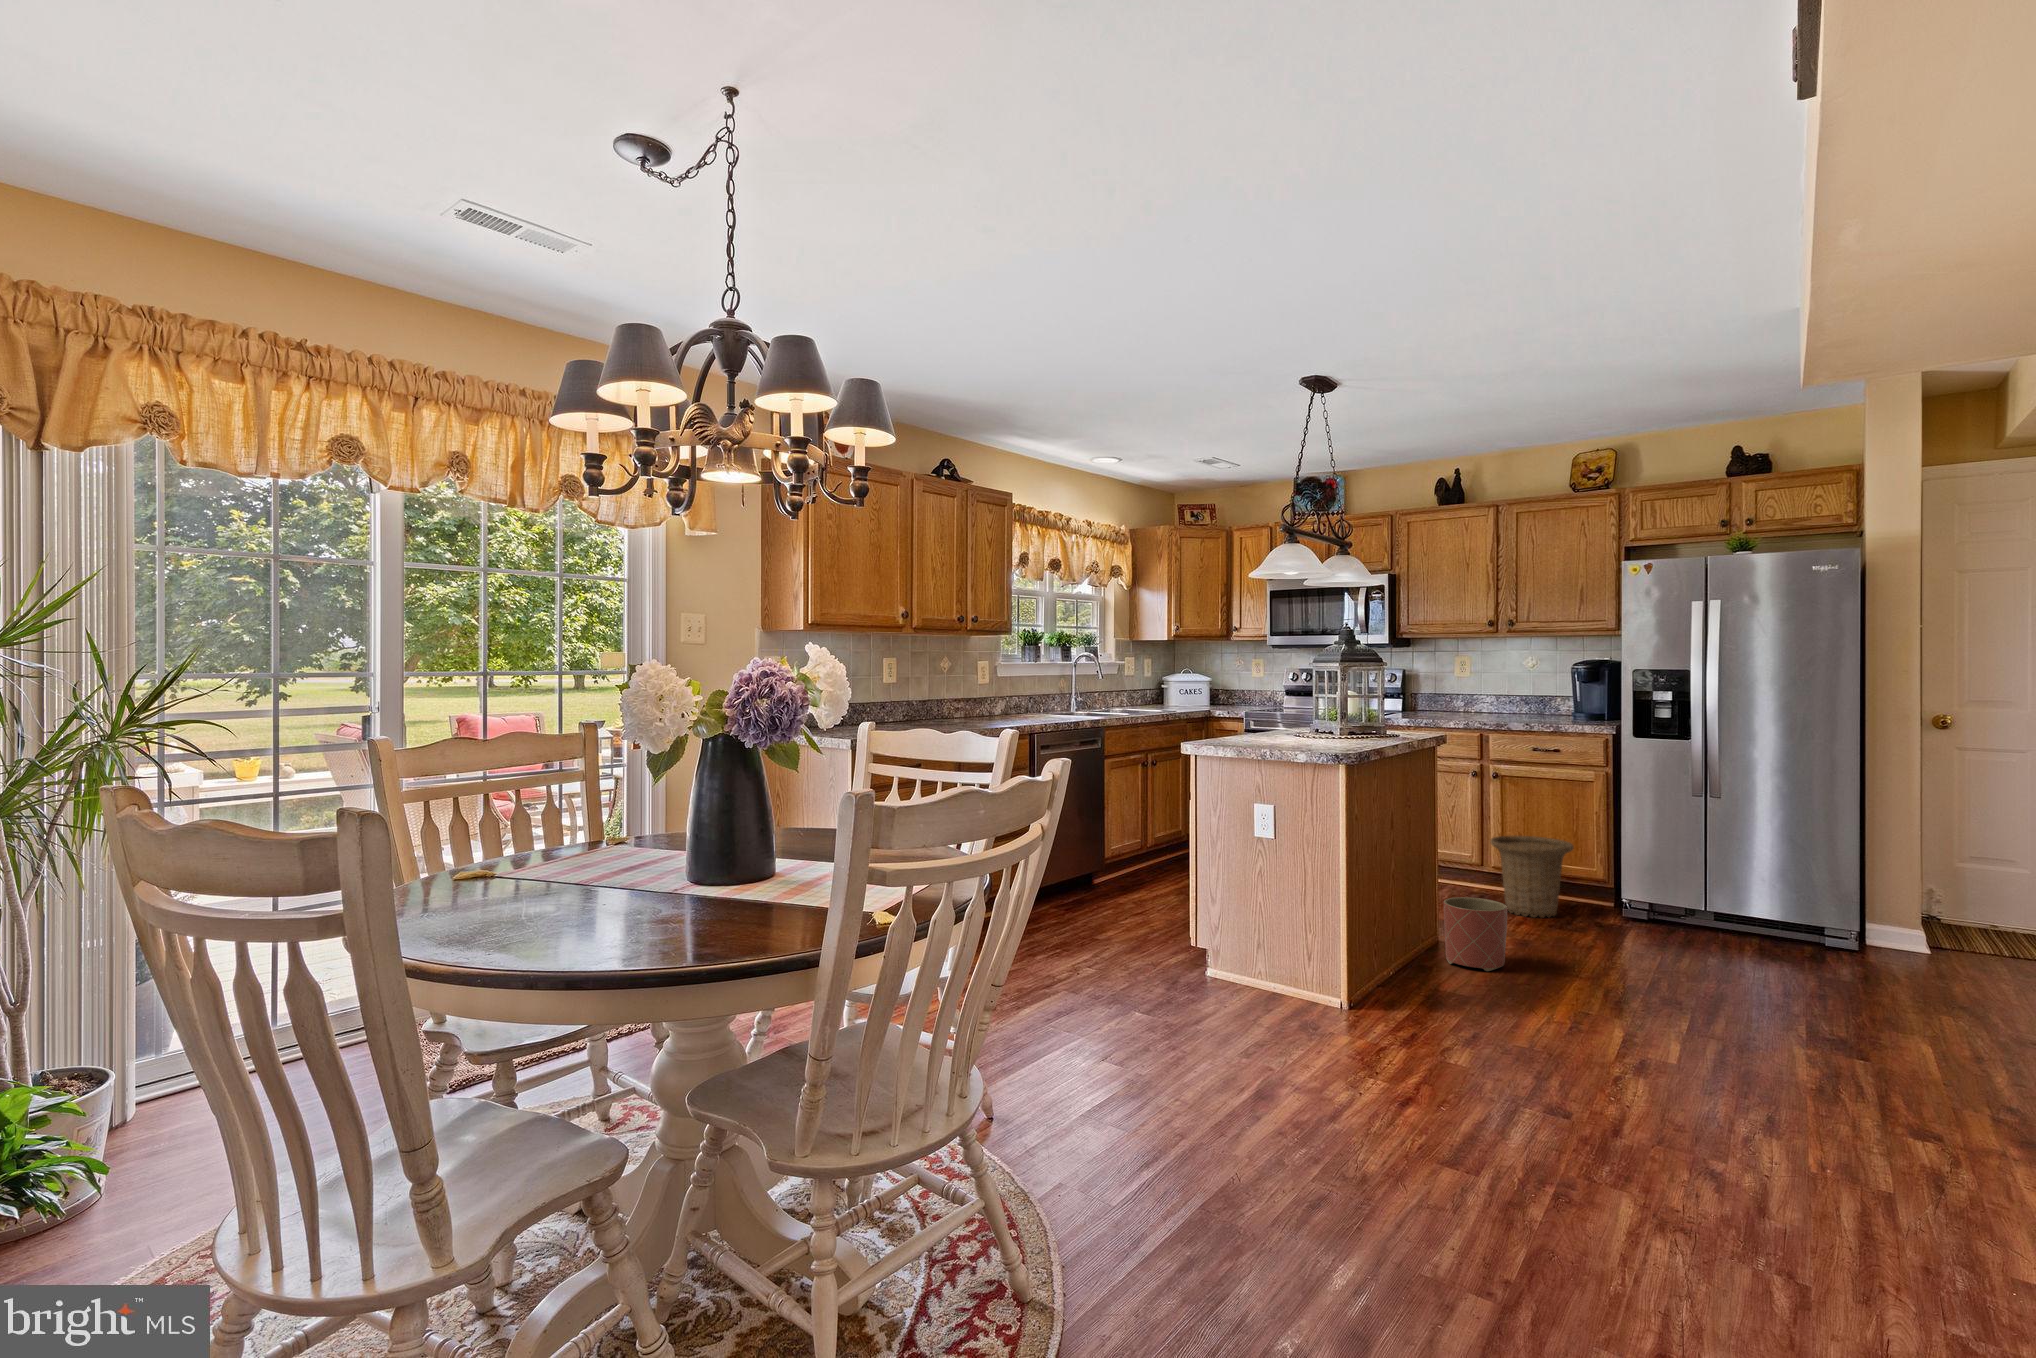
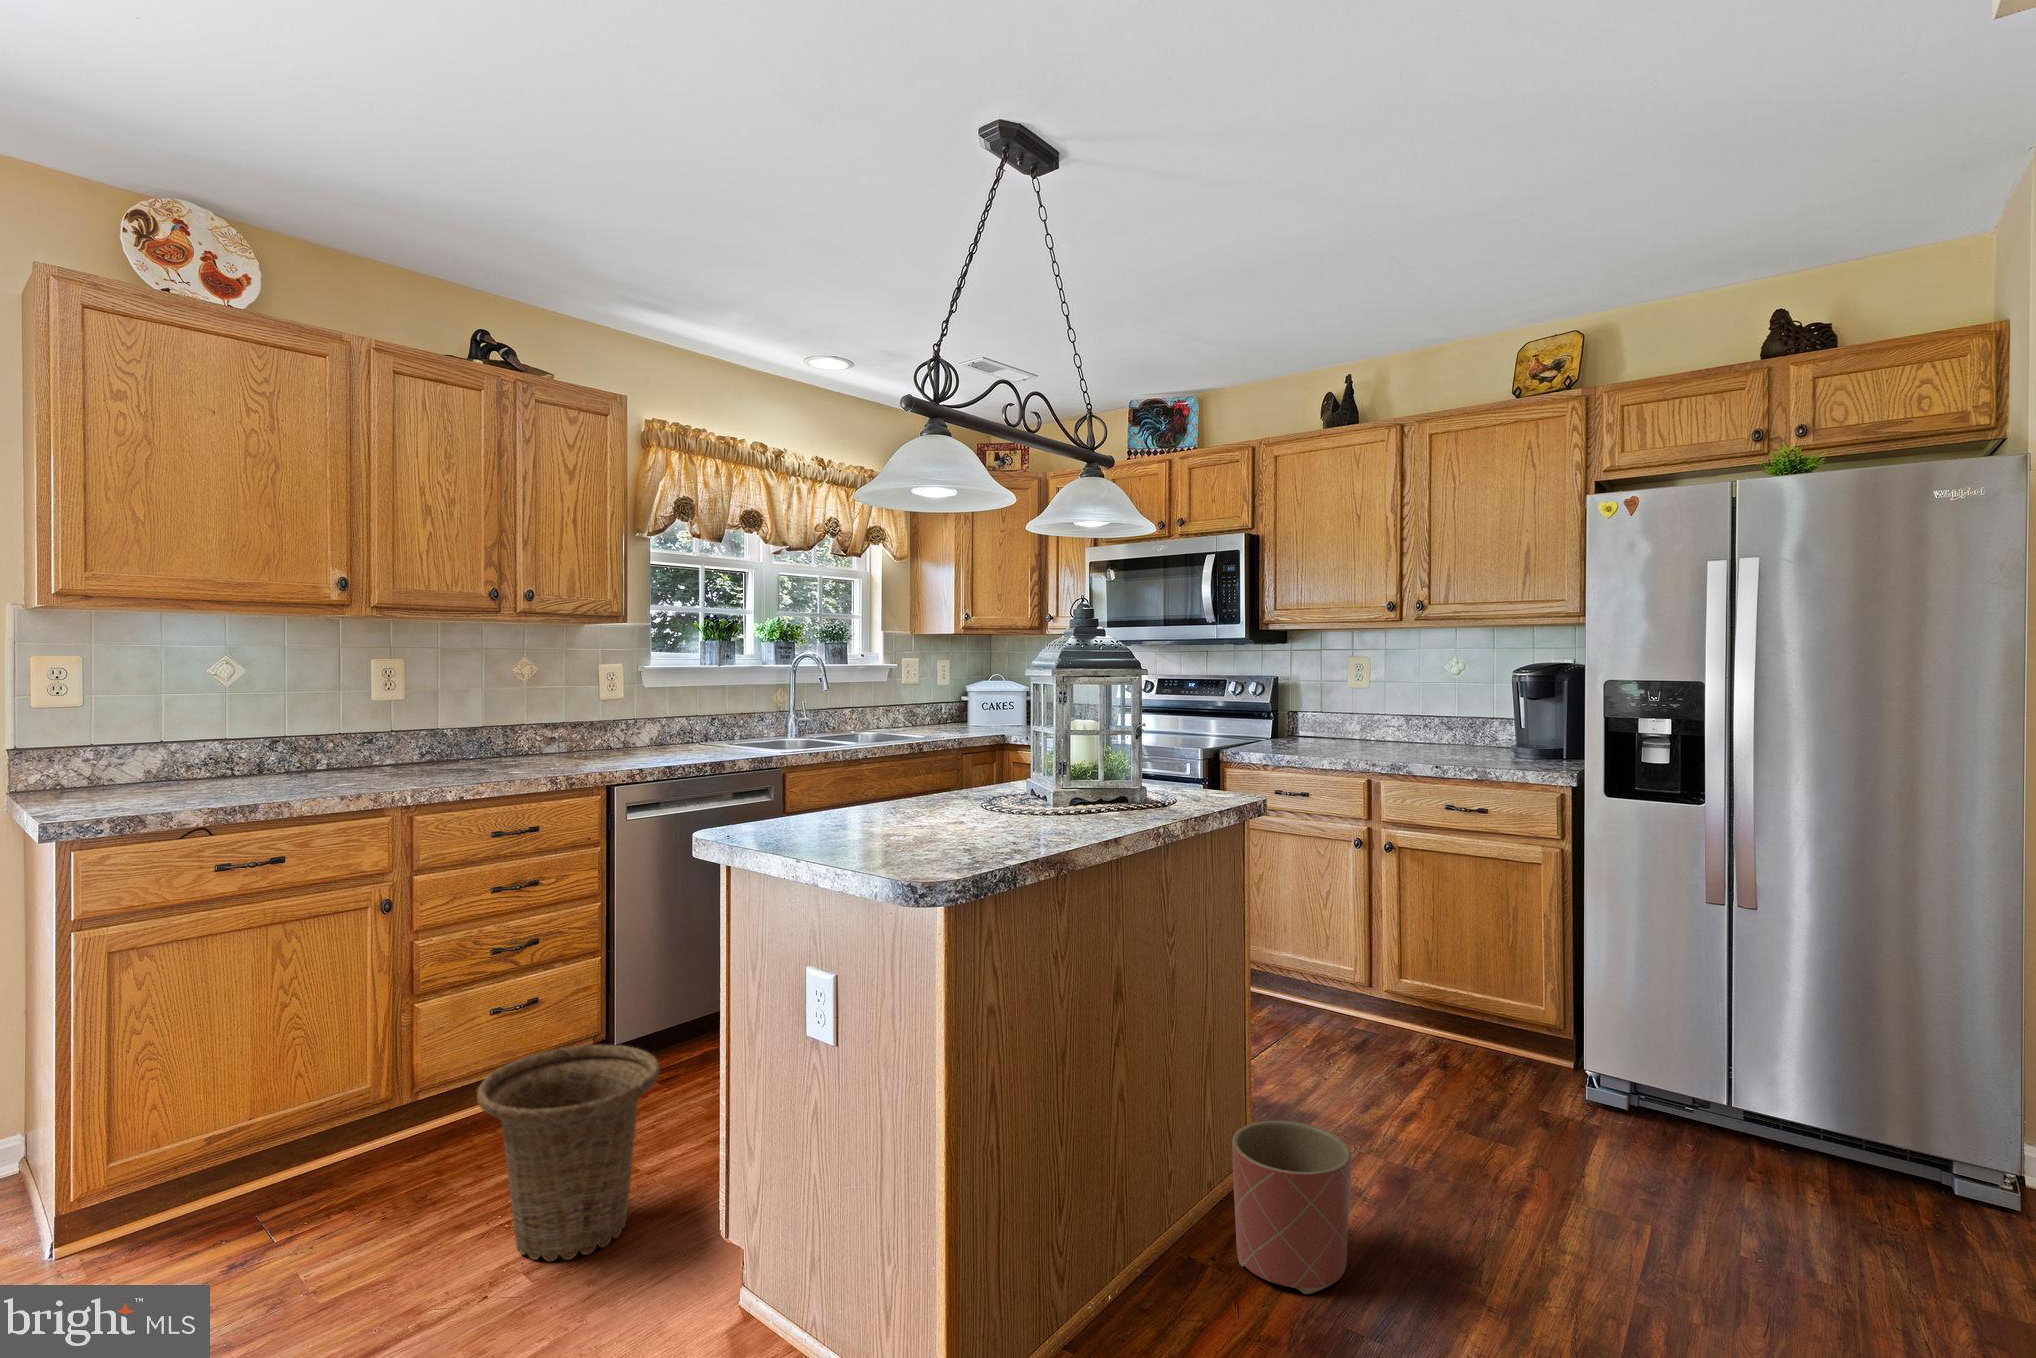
basket: present [1490,835,1574,917] -> present [477,1045,660,1261]

